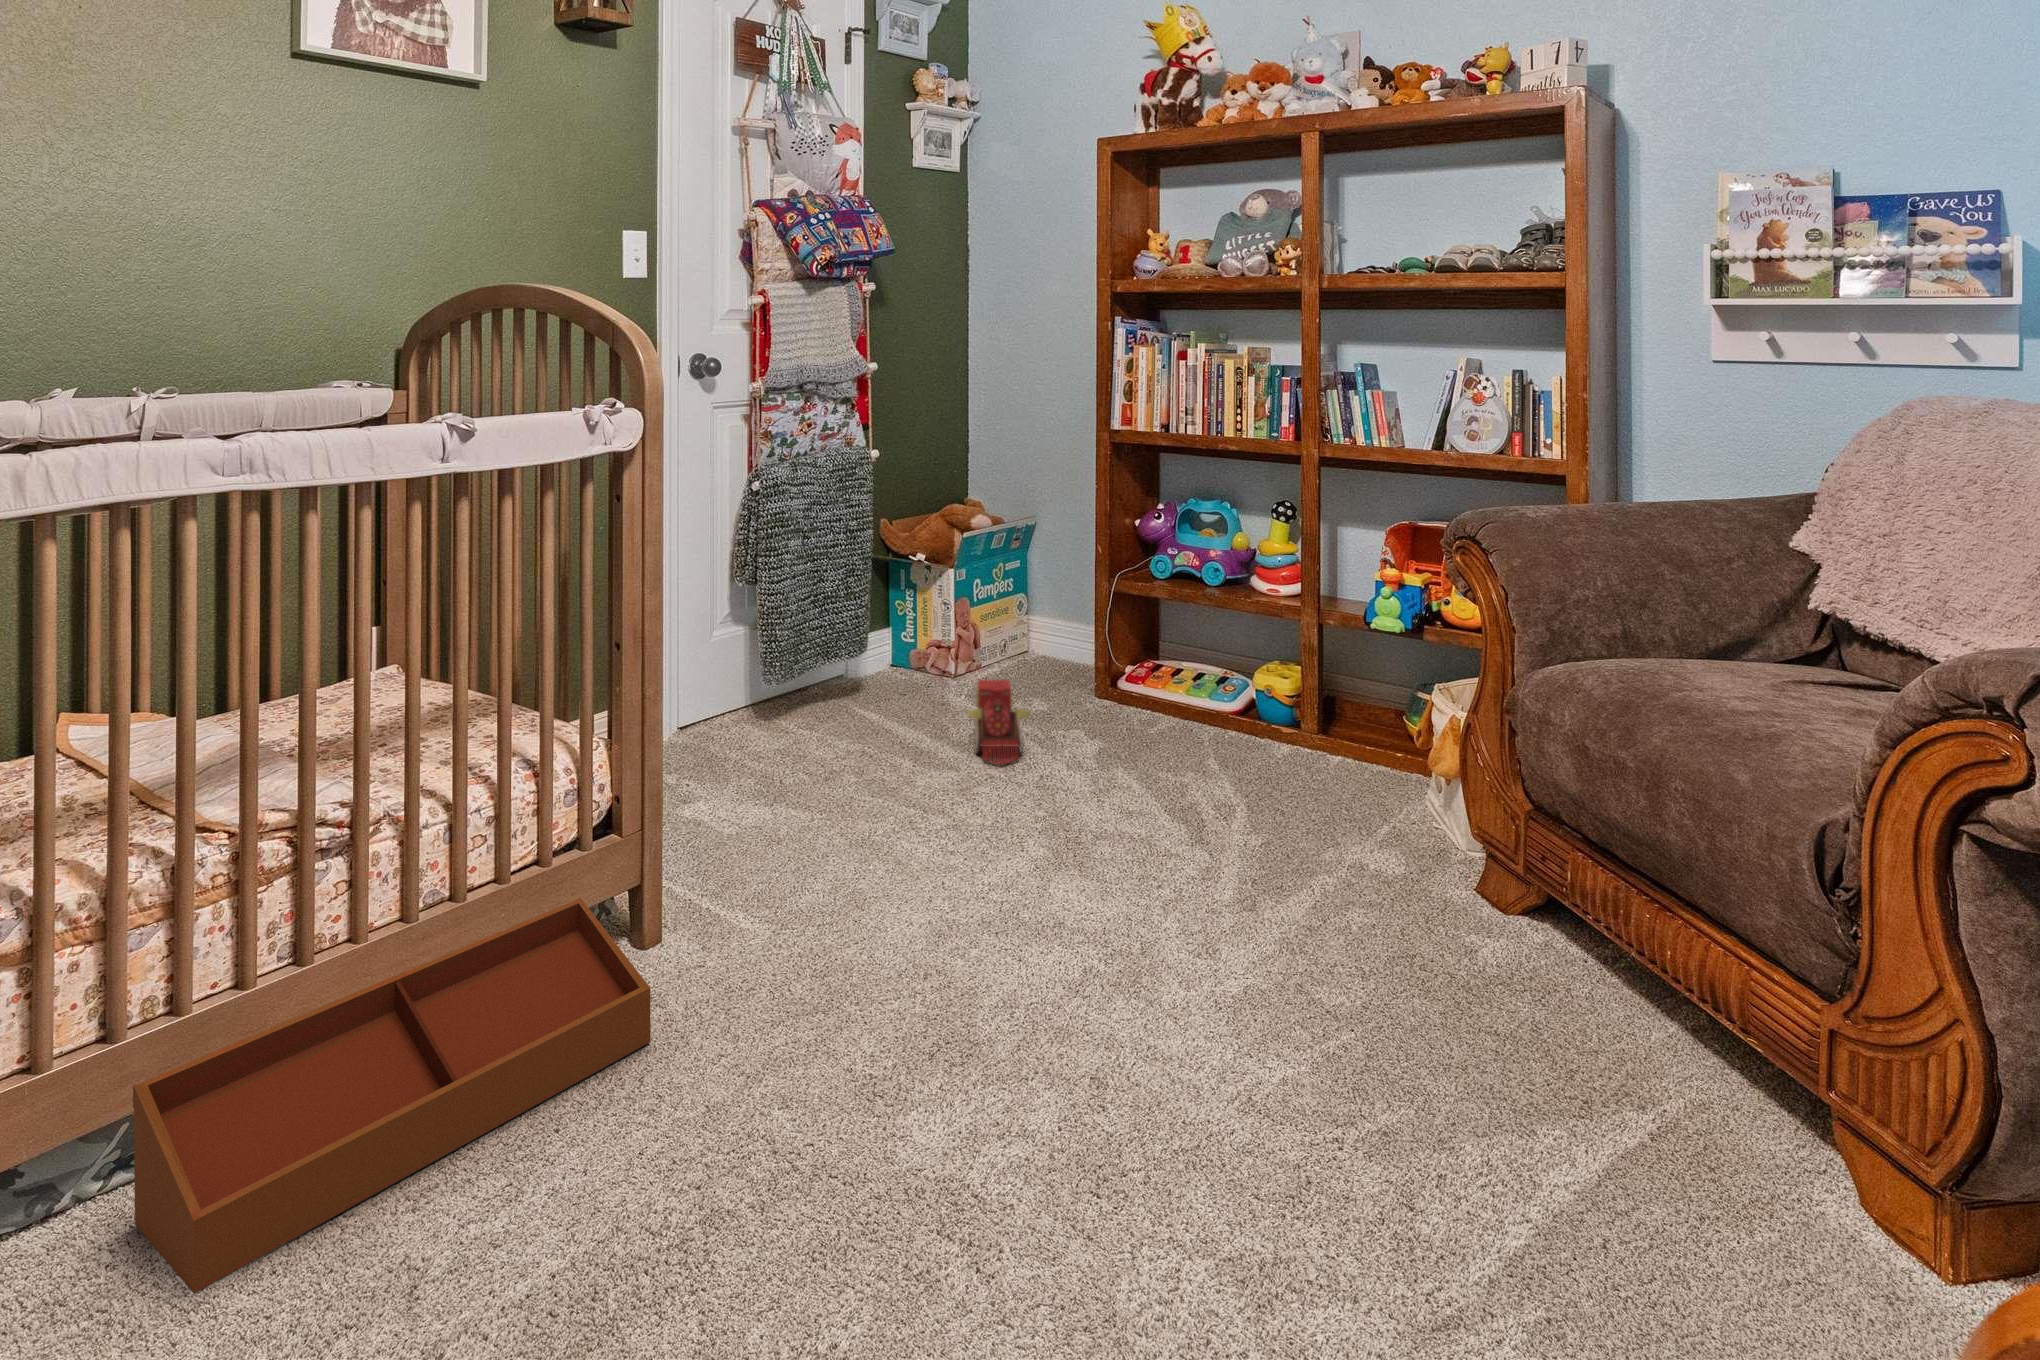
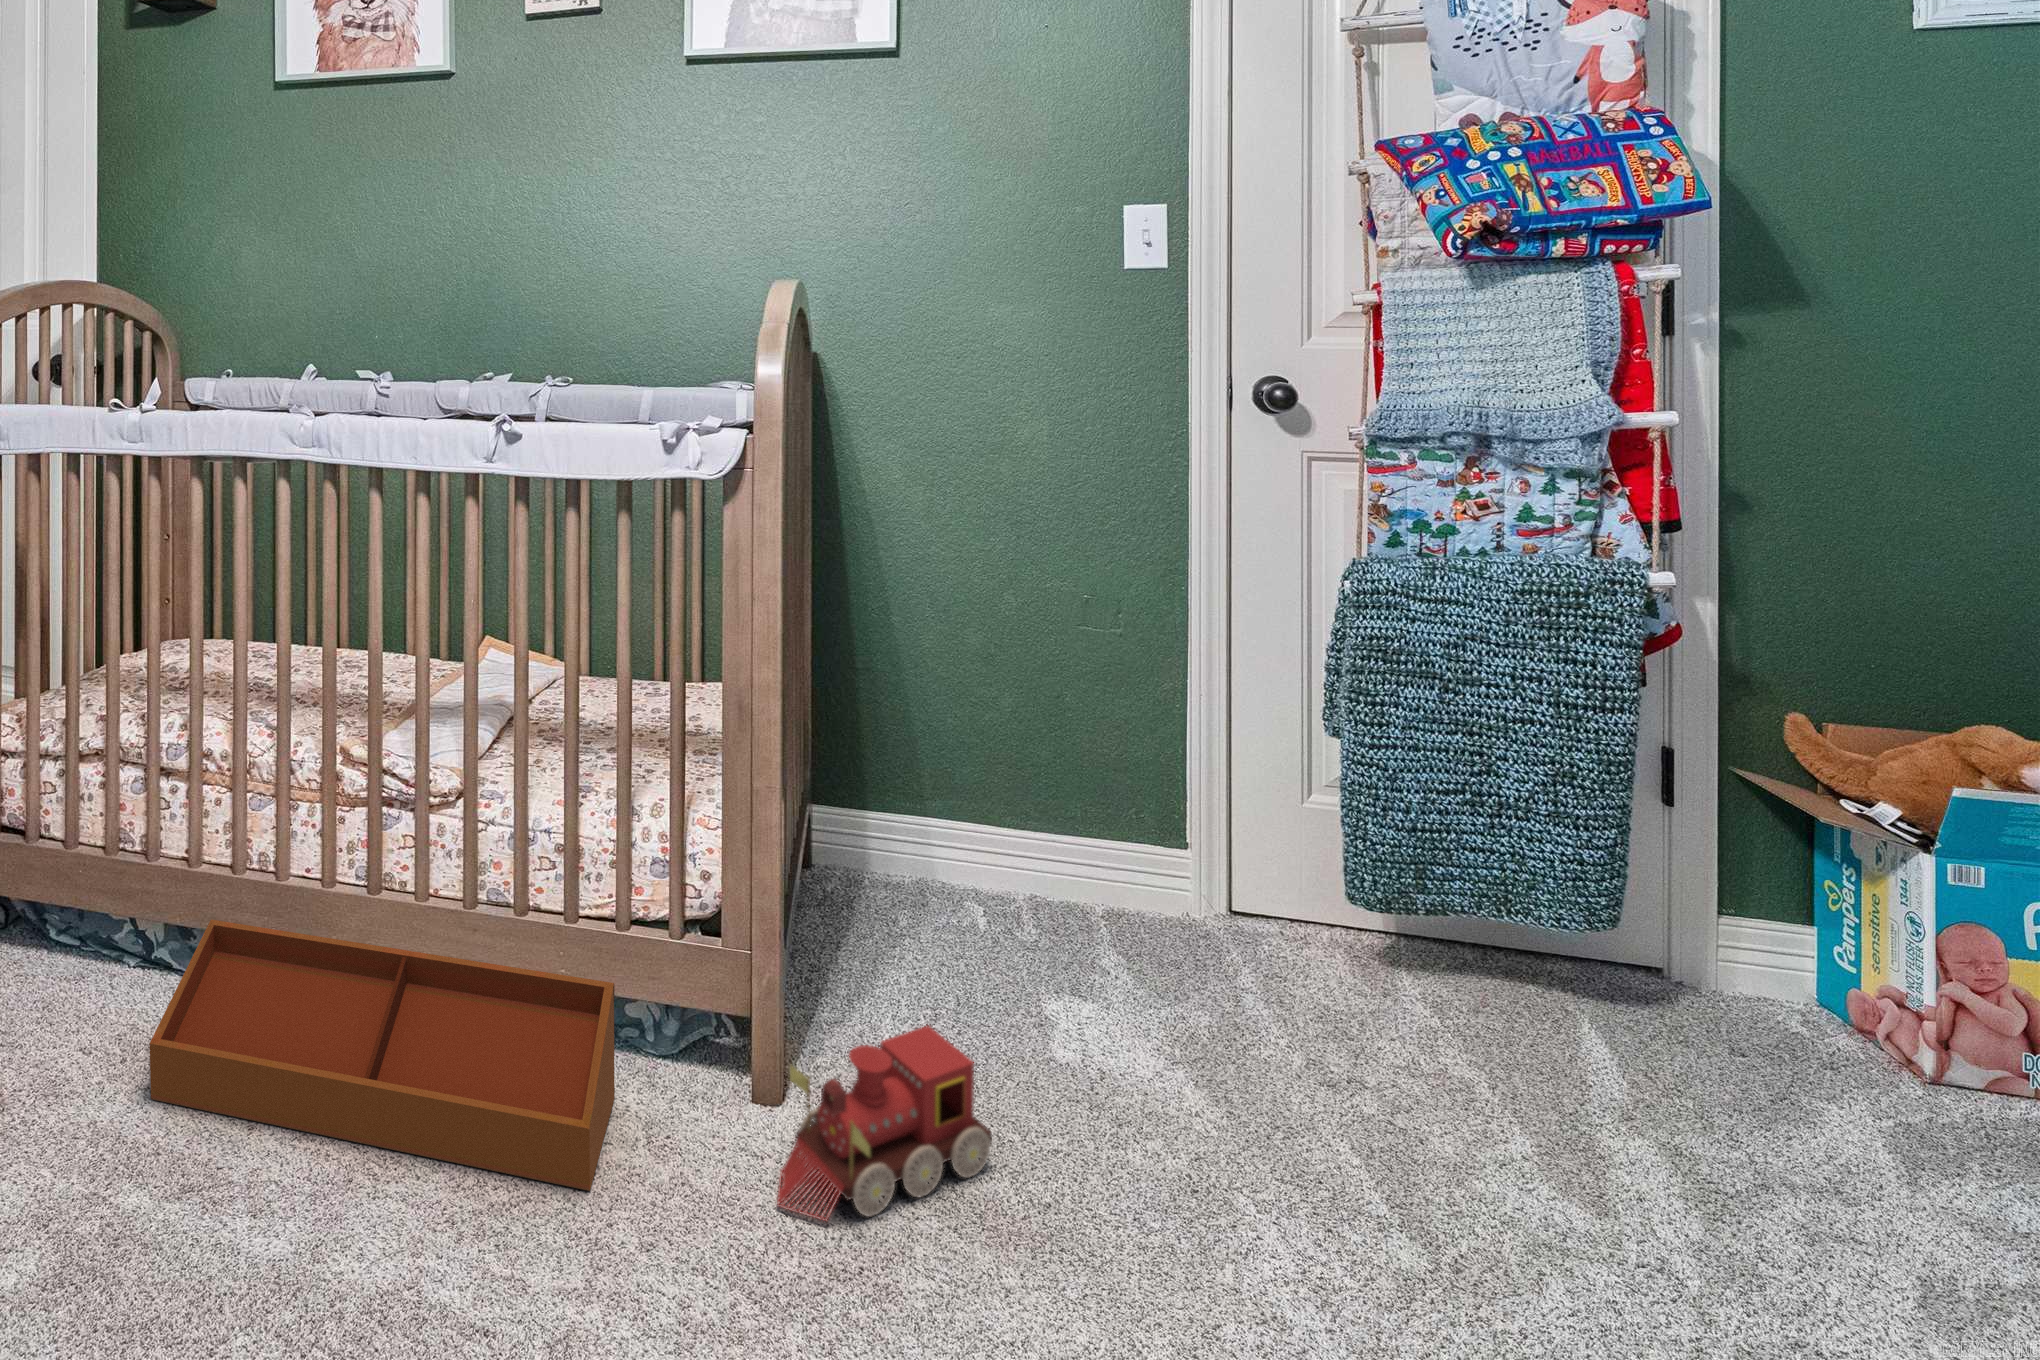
toy train: present [968,680,1030,765] -> present [777,1026,992,1221]

